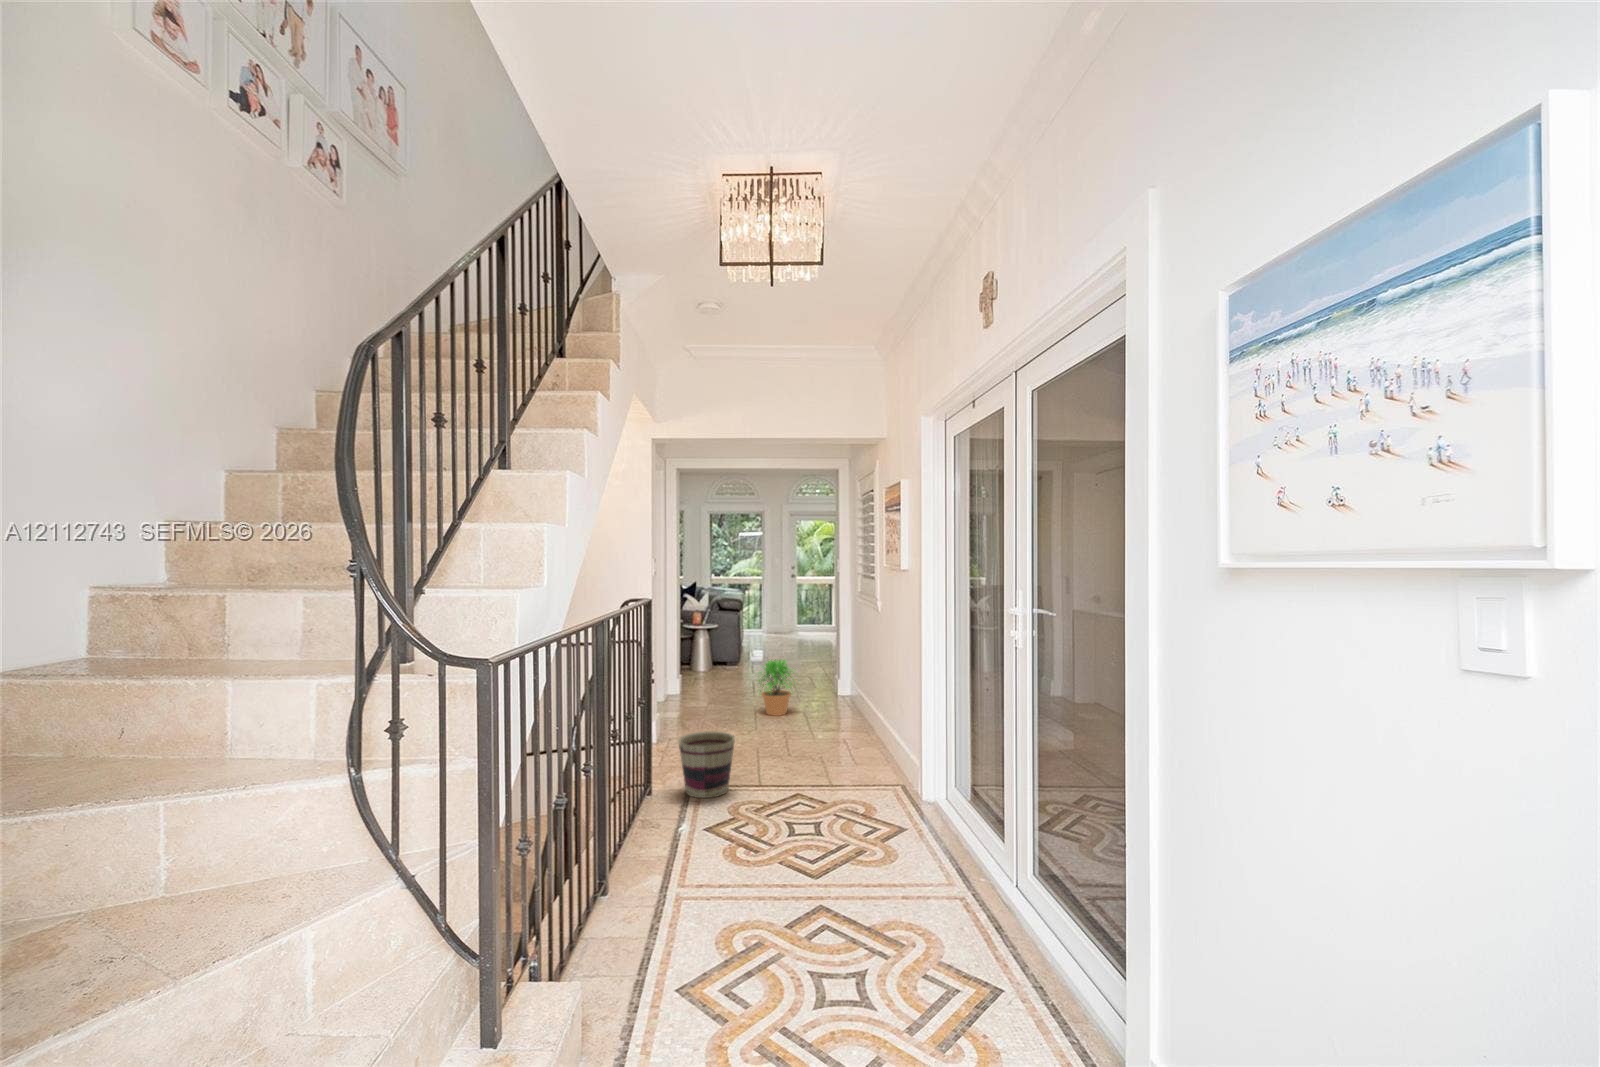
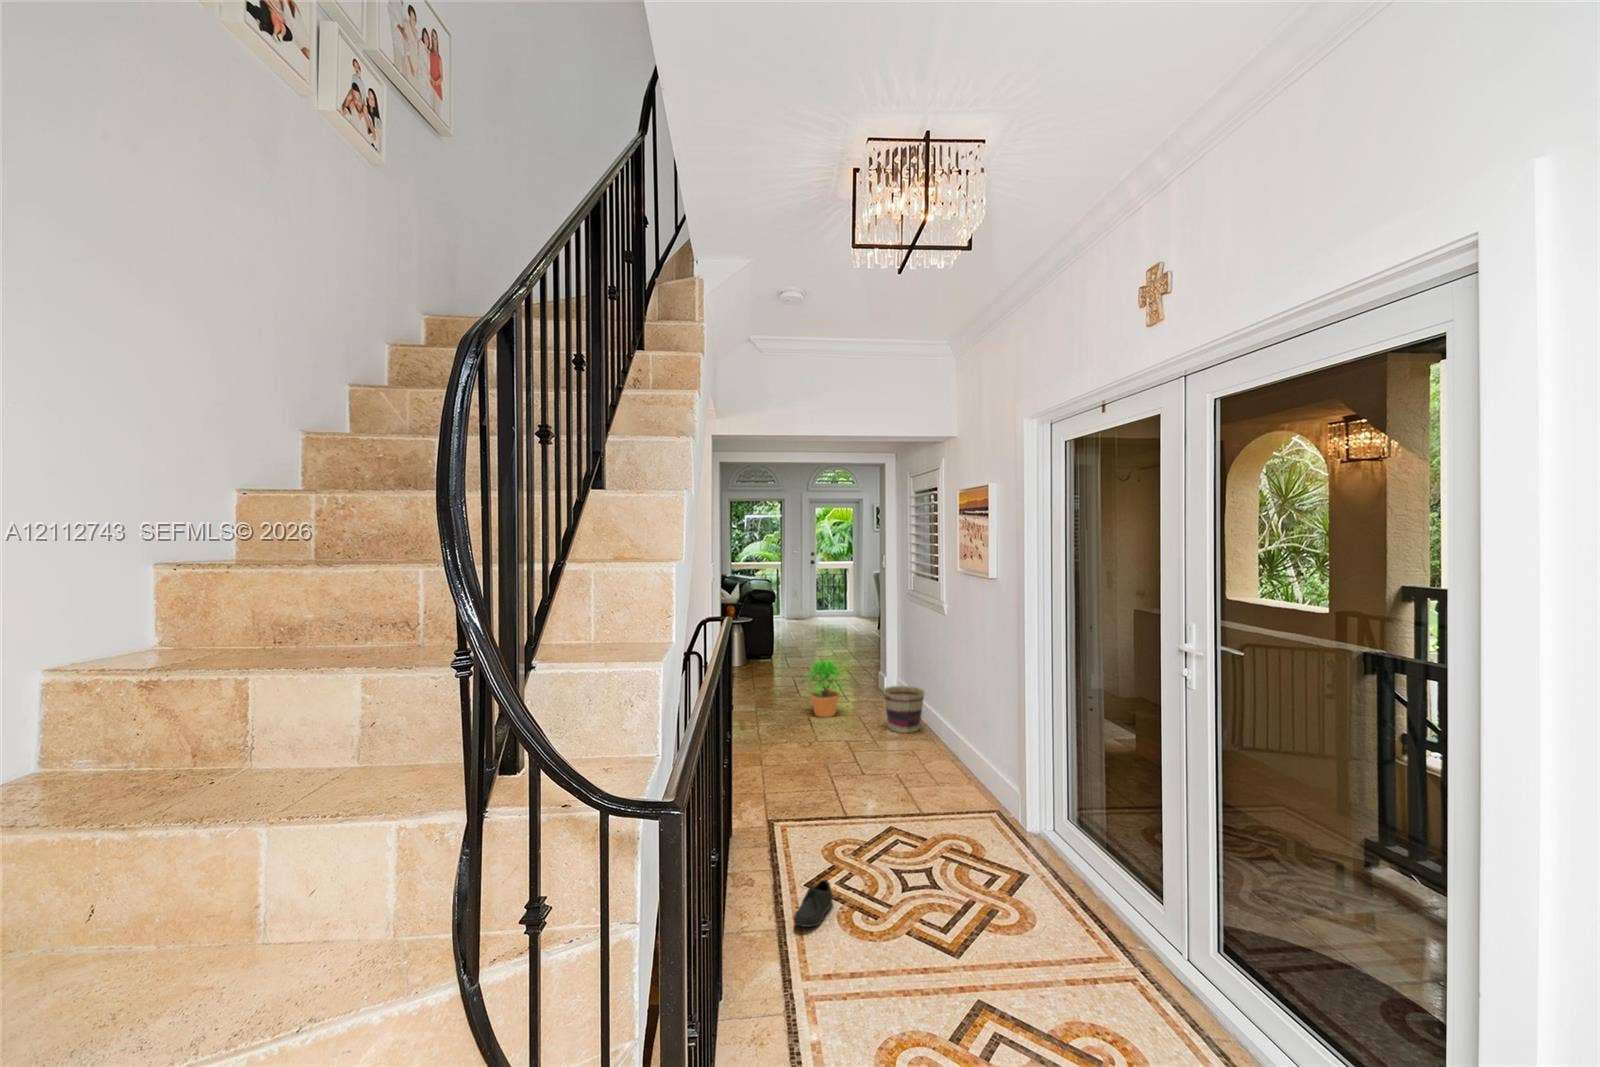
basket: present [678,731,735,798] -> present [883,686,924,733]
shoe: none [682,818,723,858] -> present [794,880,833,927]

